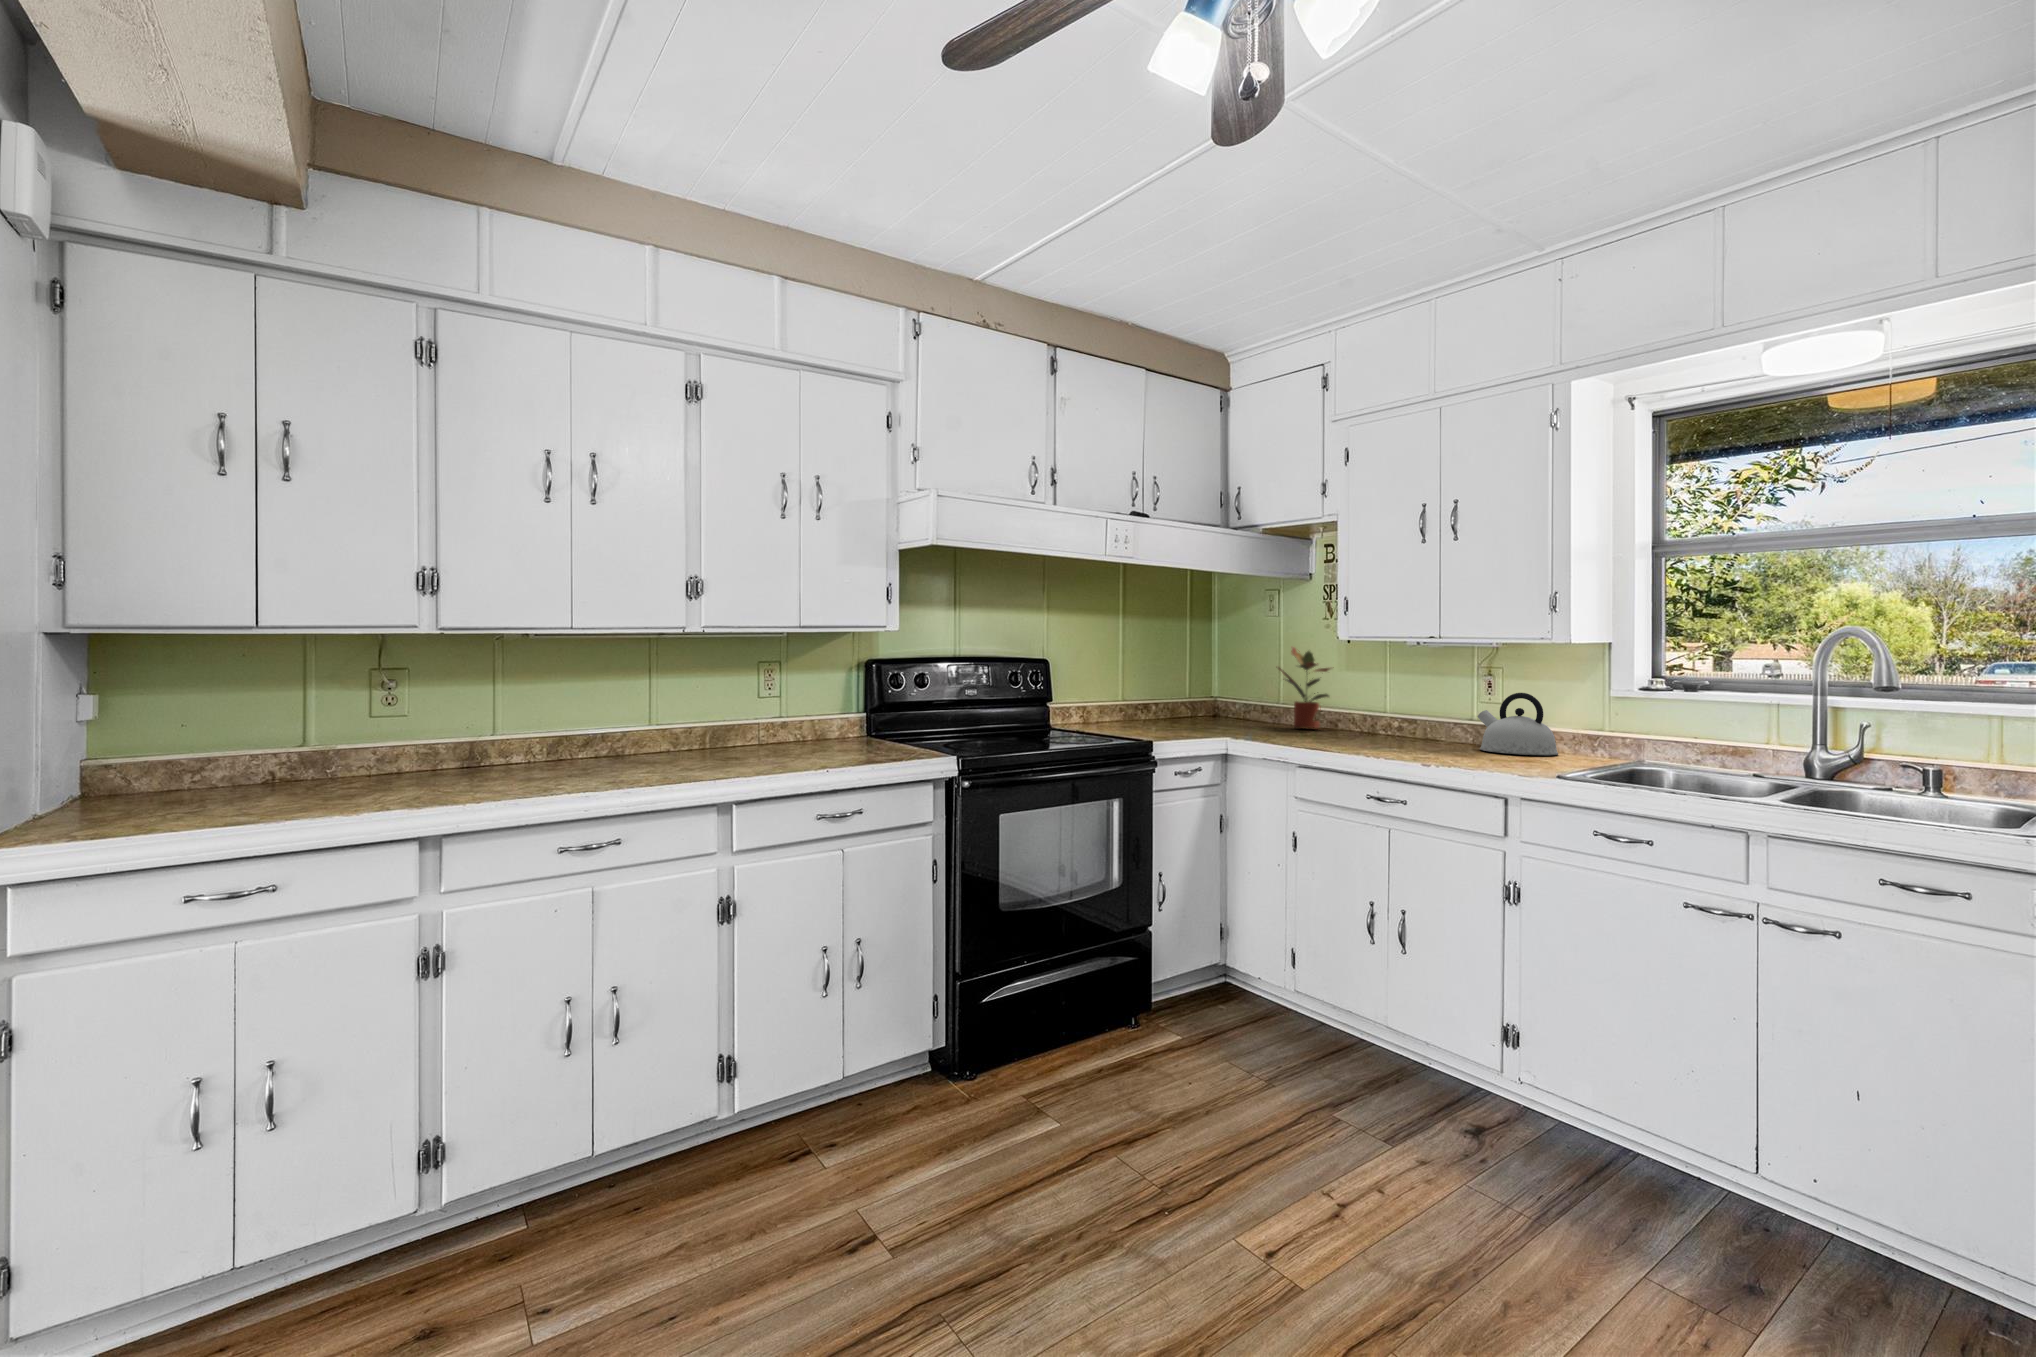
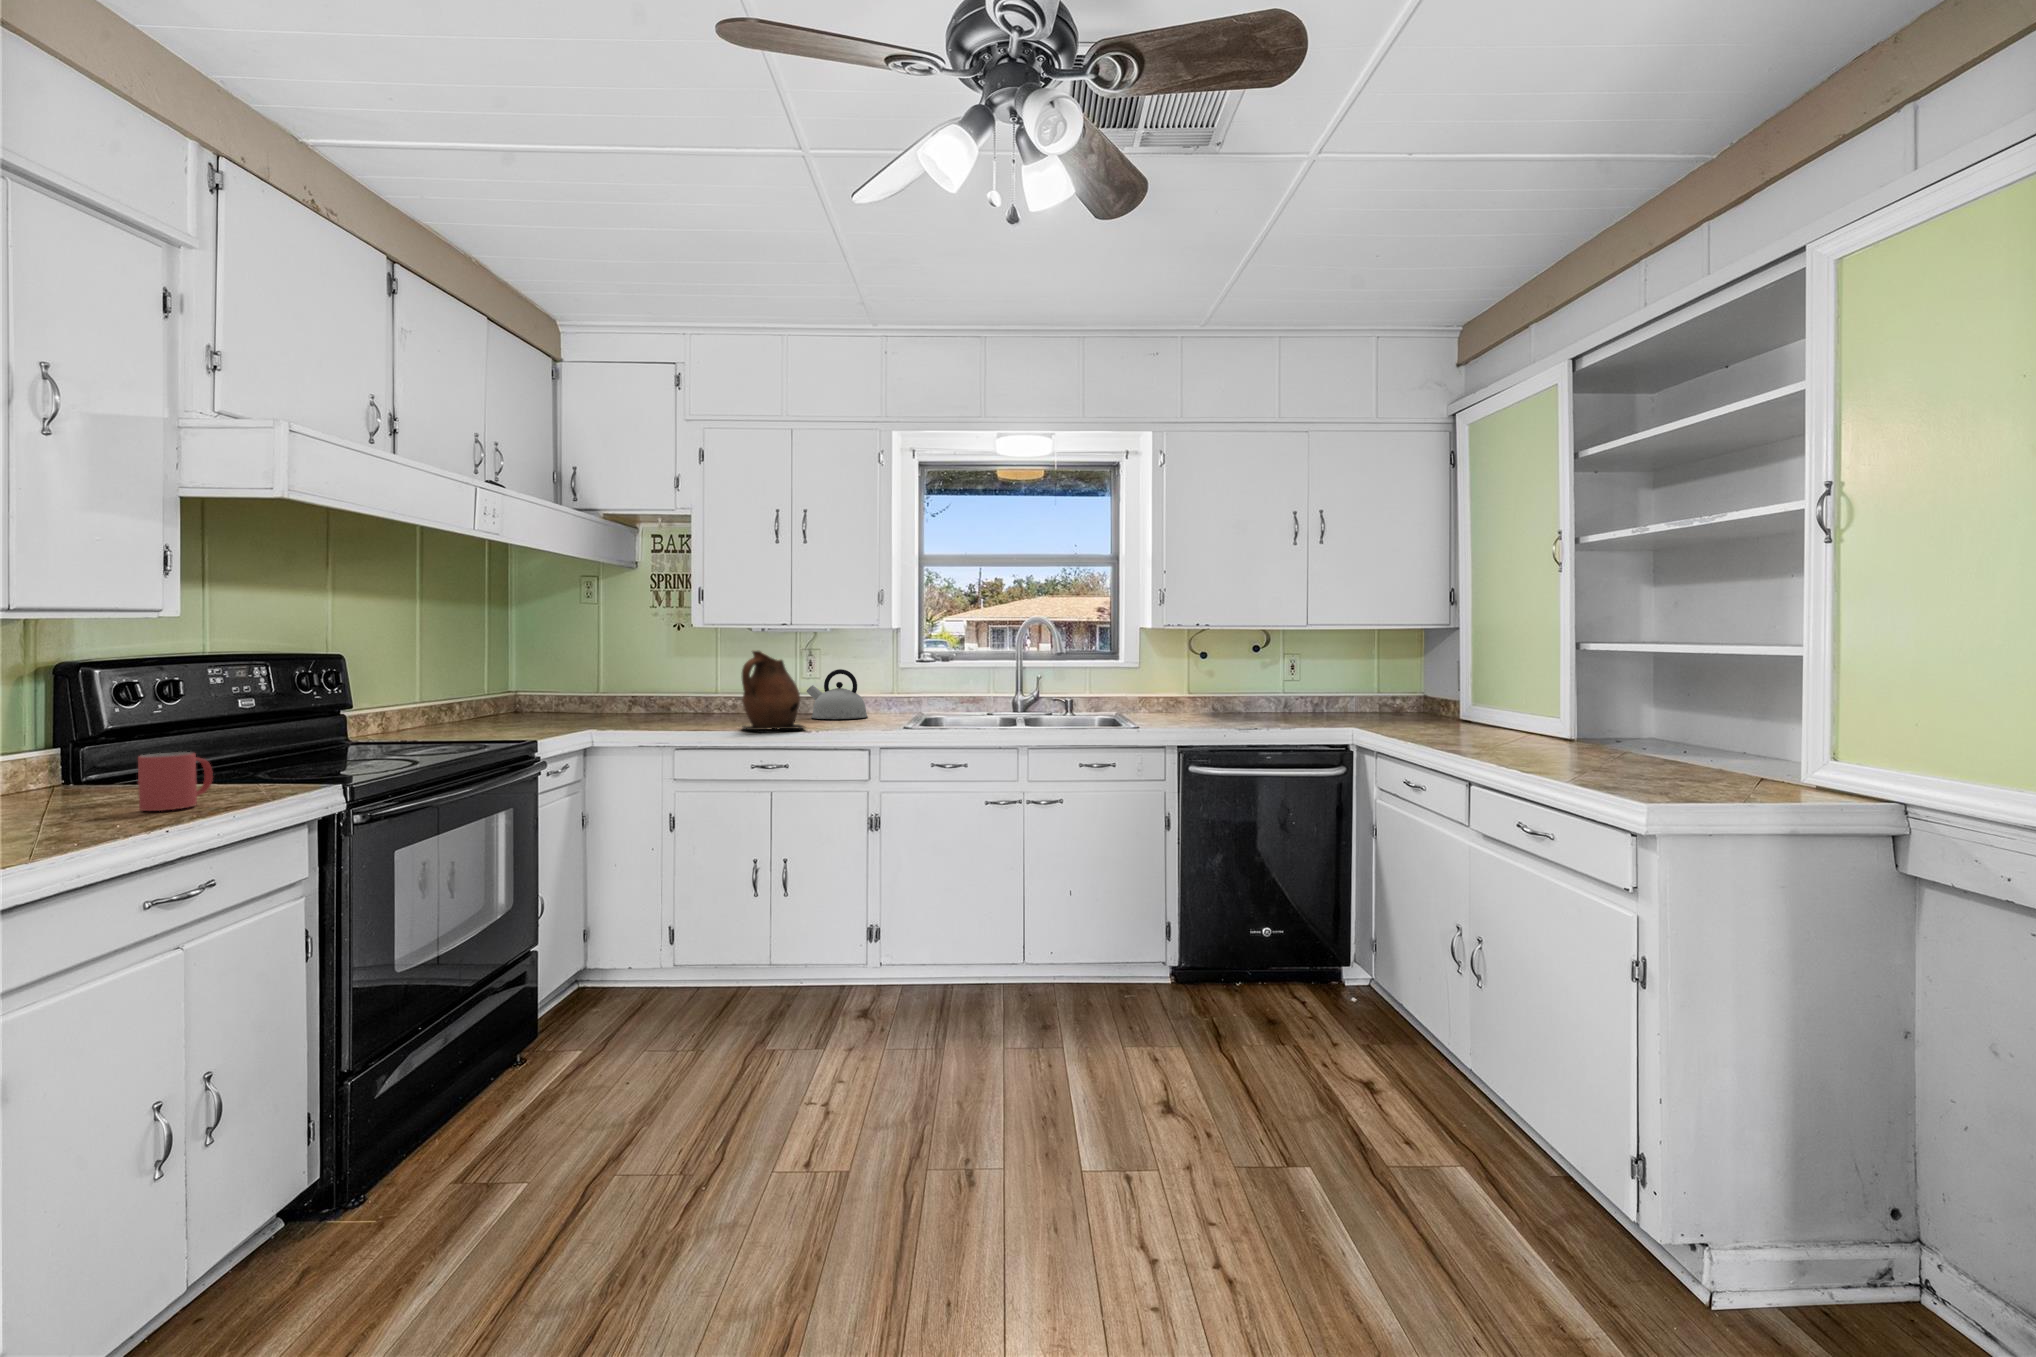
potted plant: present [1278,647,1330,728] -> none [596,632,670,715]
ceramic pitcher: none [1361,666,1441,761] -> present [742,651,805,730]
mug: none [851,724,891,762] -> present [138,752,213,811]

